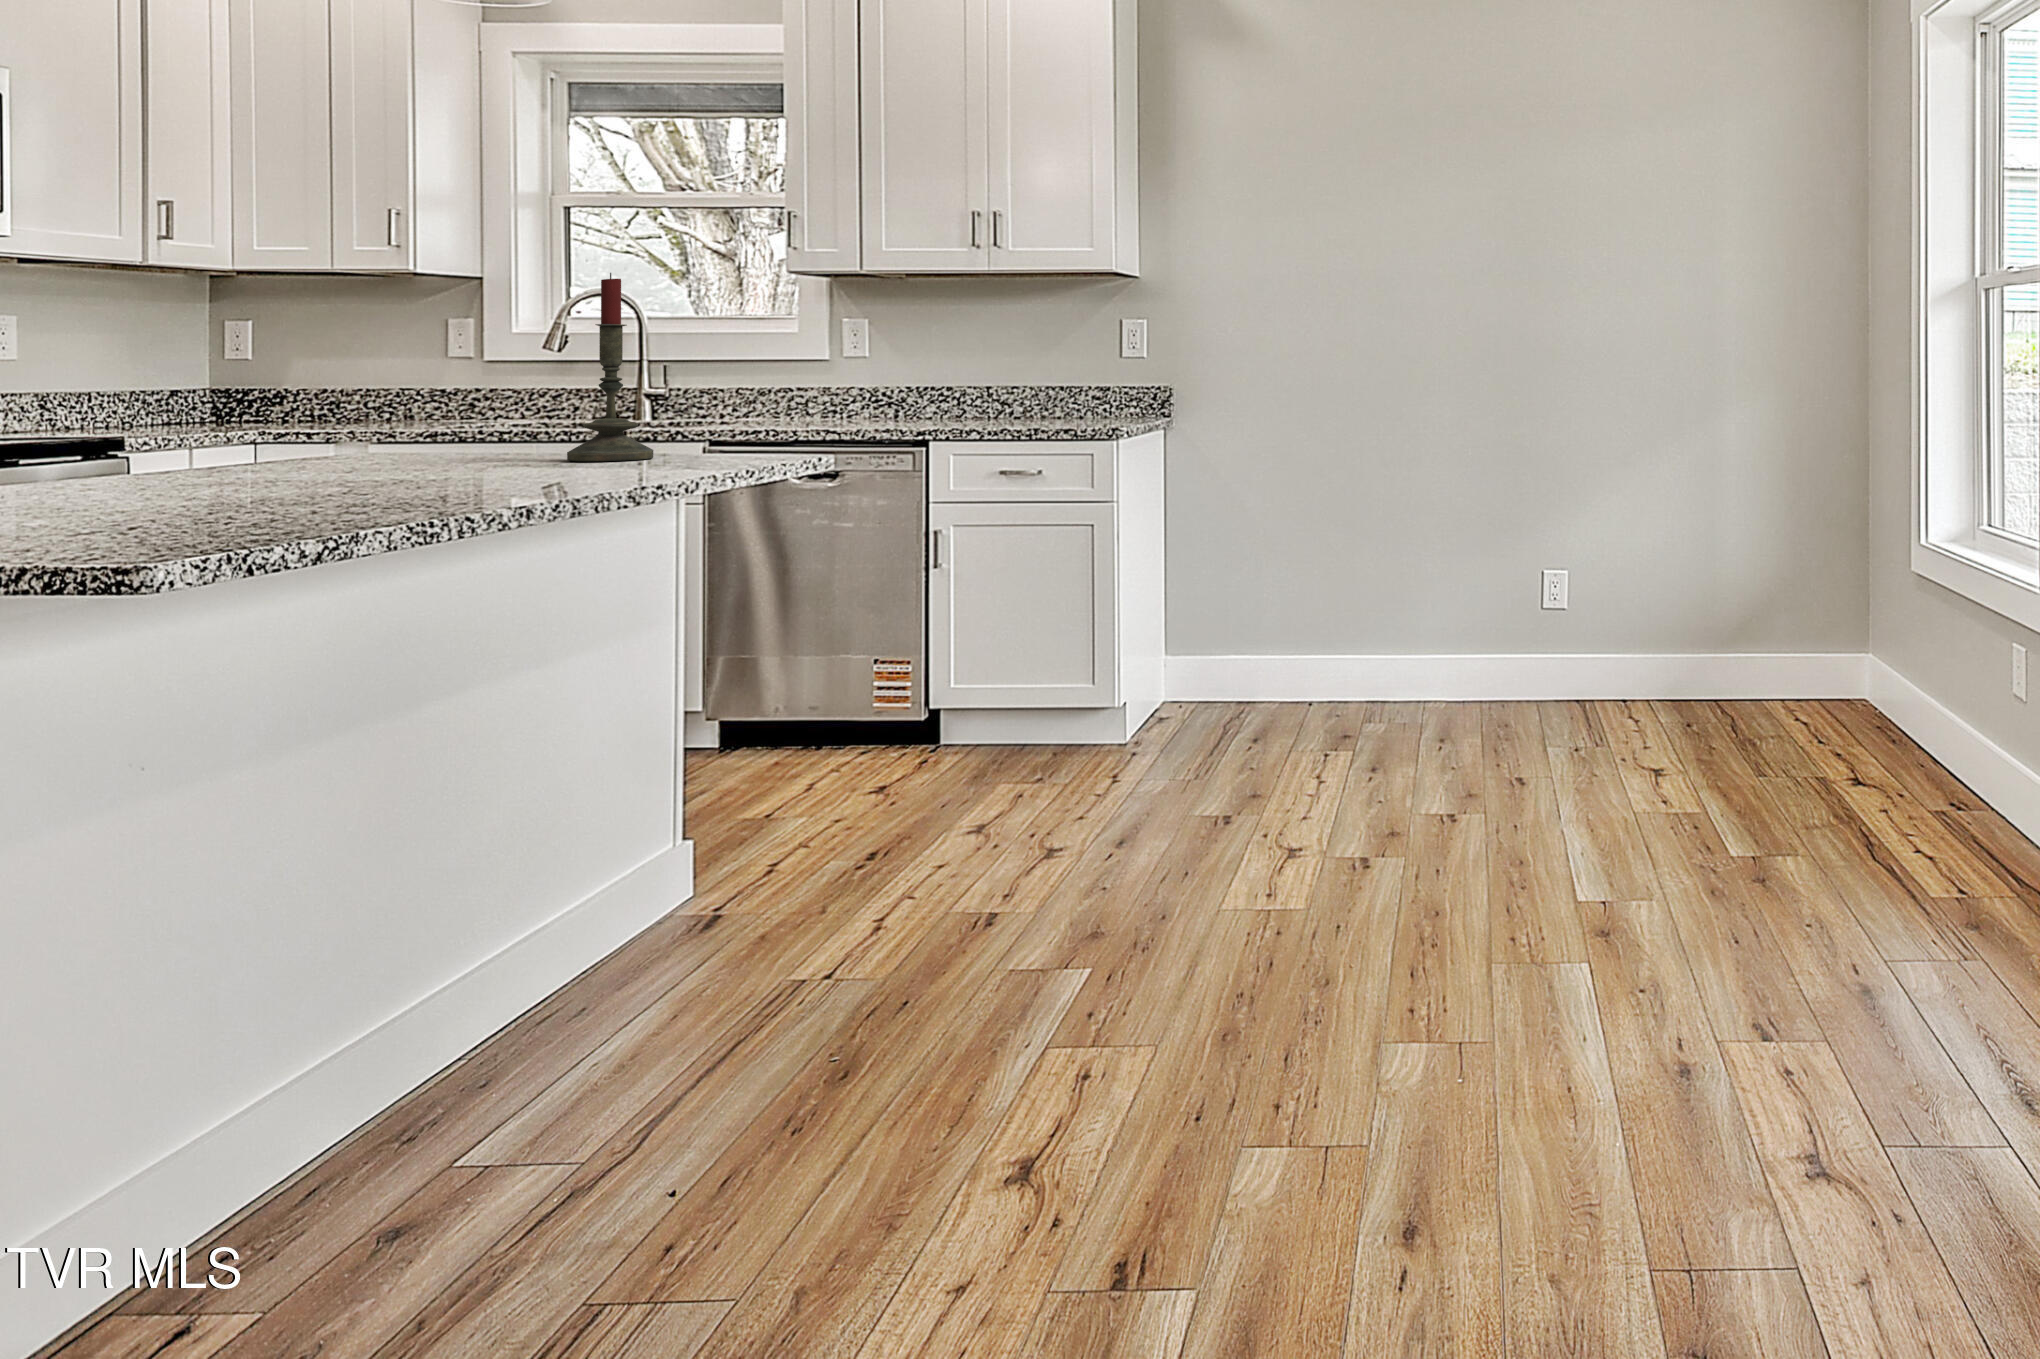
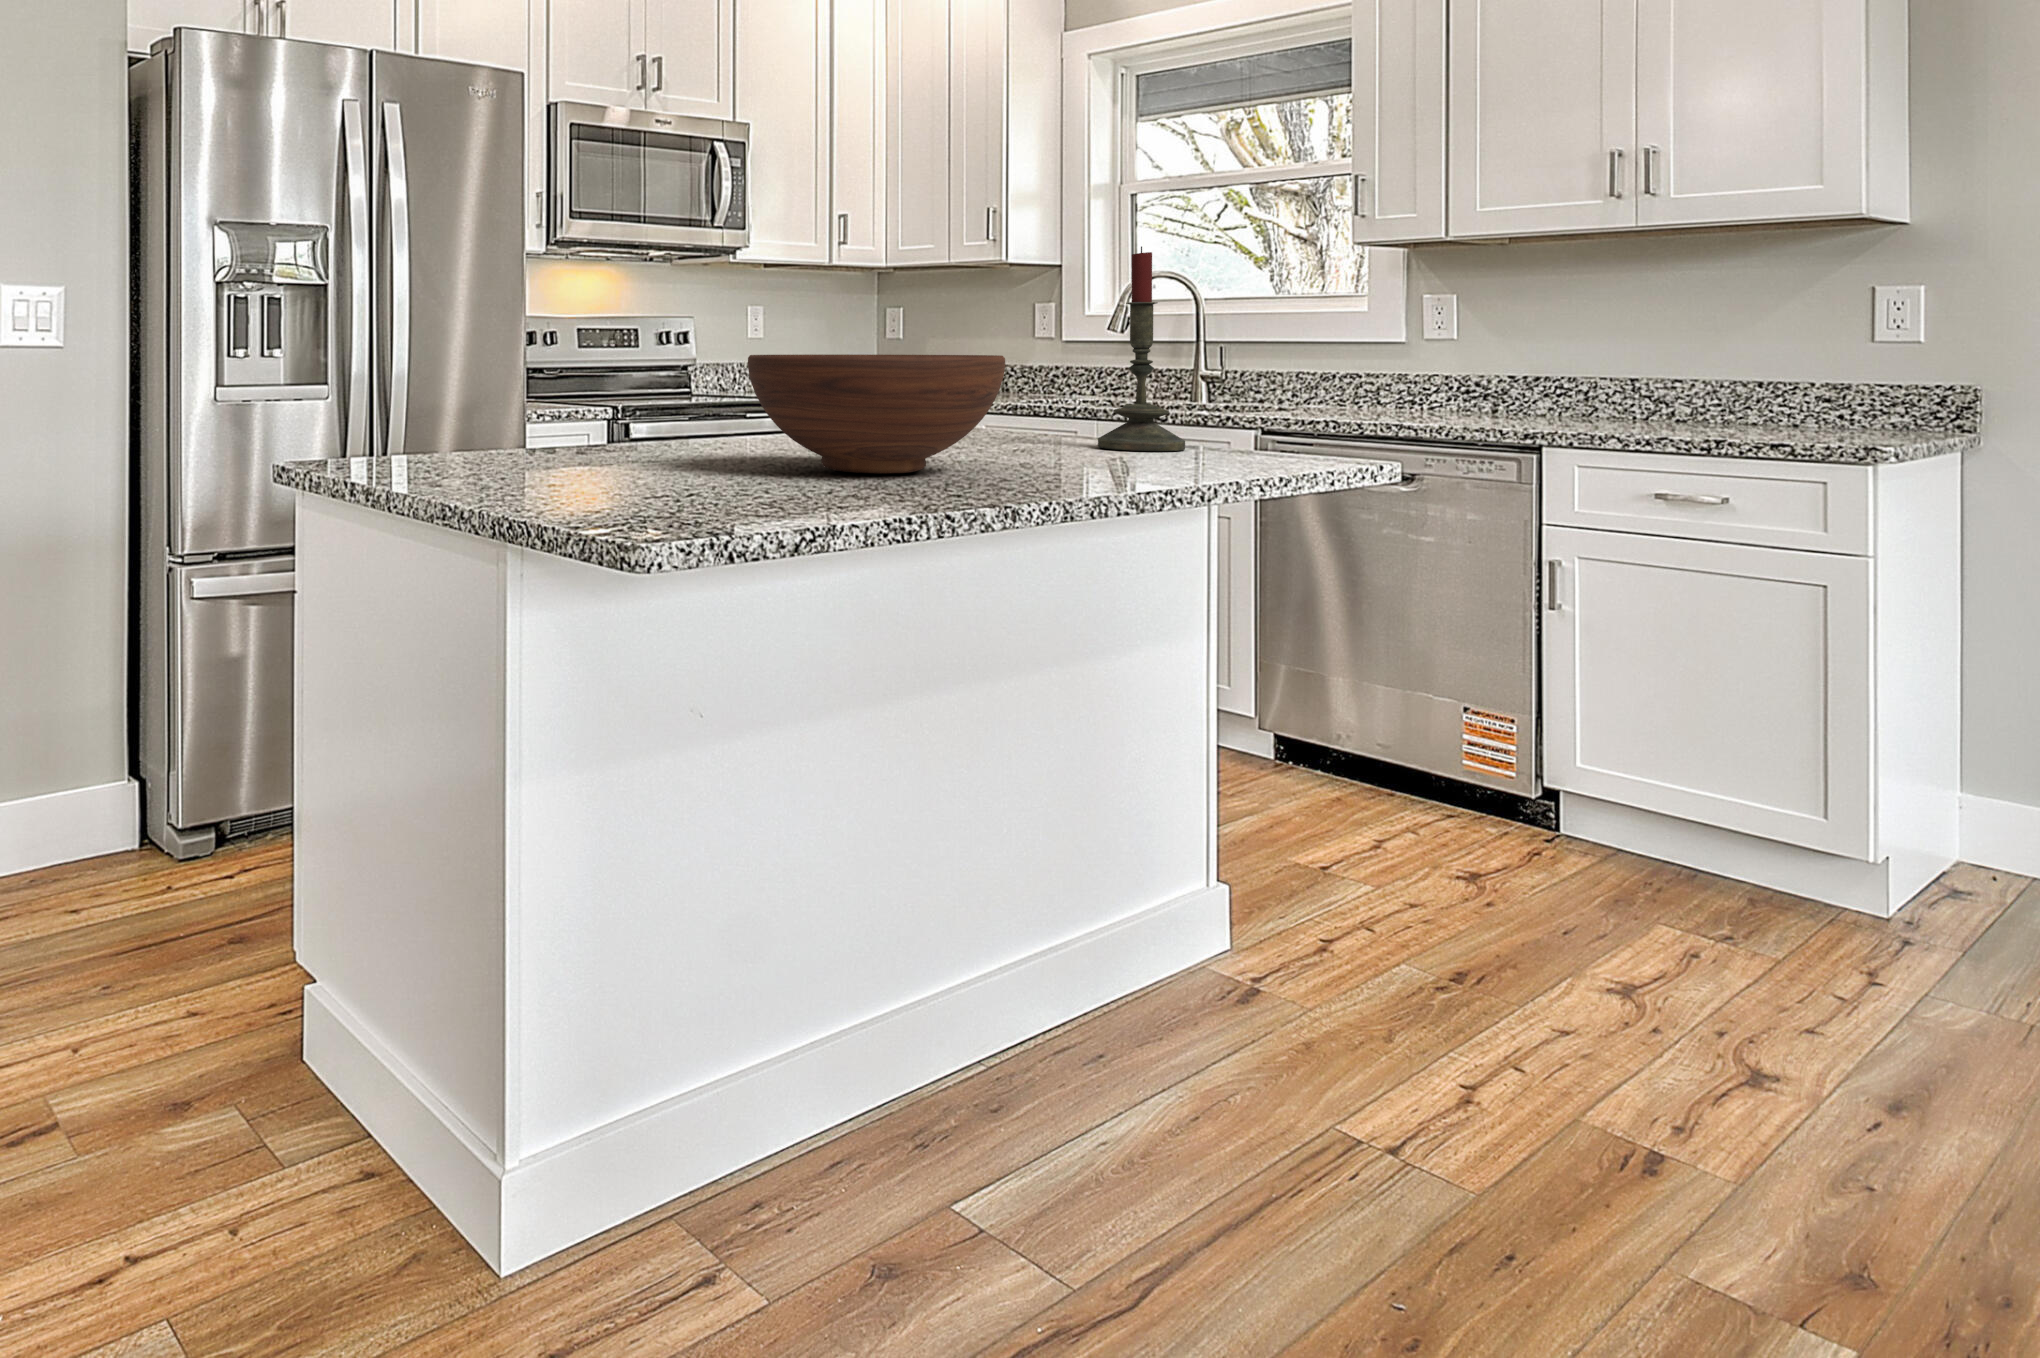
fruit bowl: none [168,374,497,495] -> present [748,354,1005,473]

